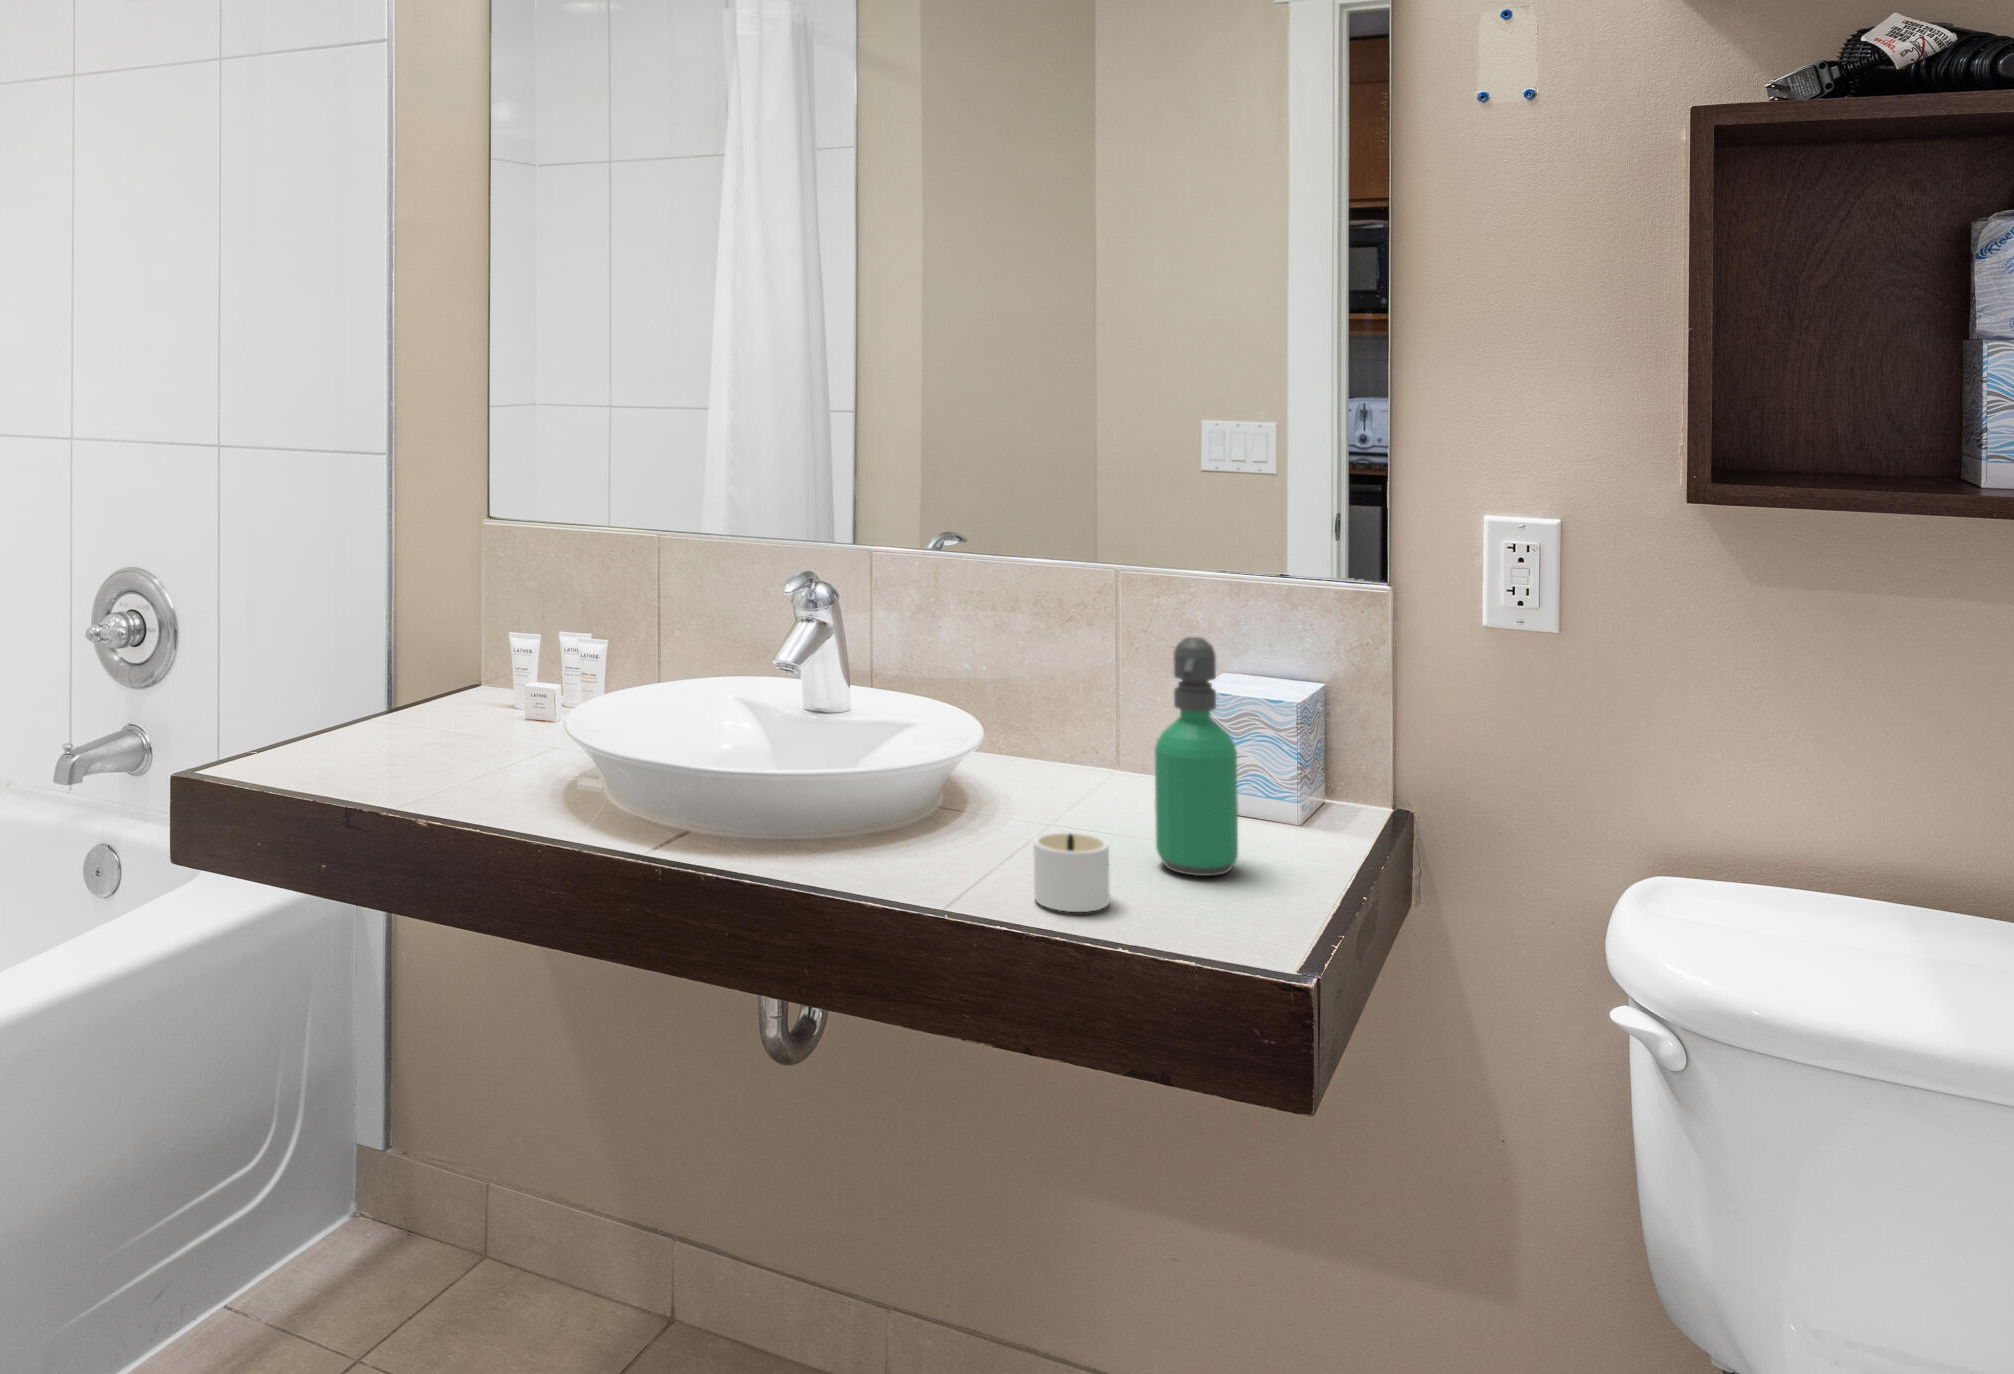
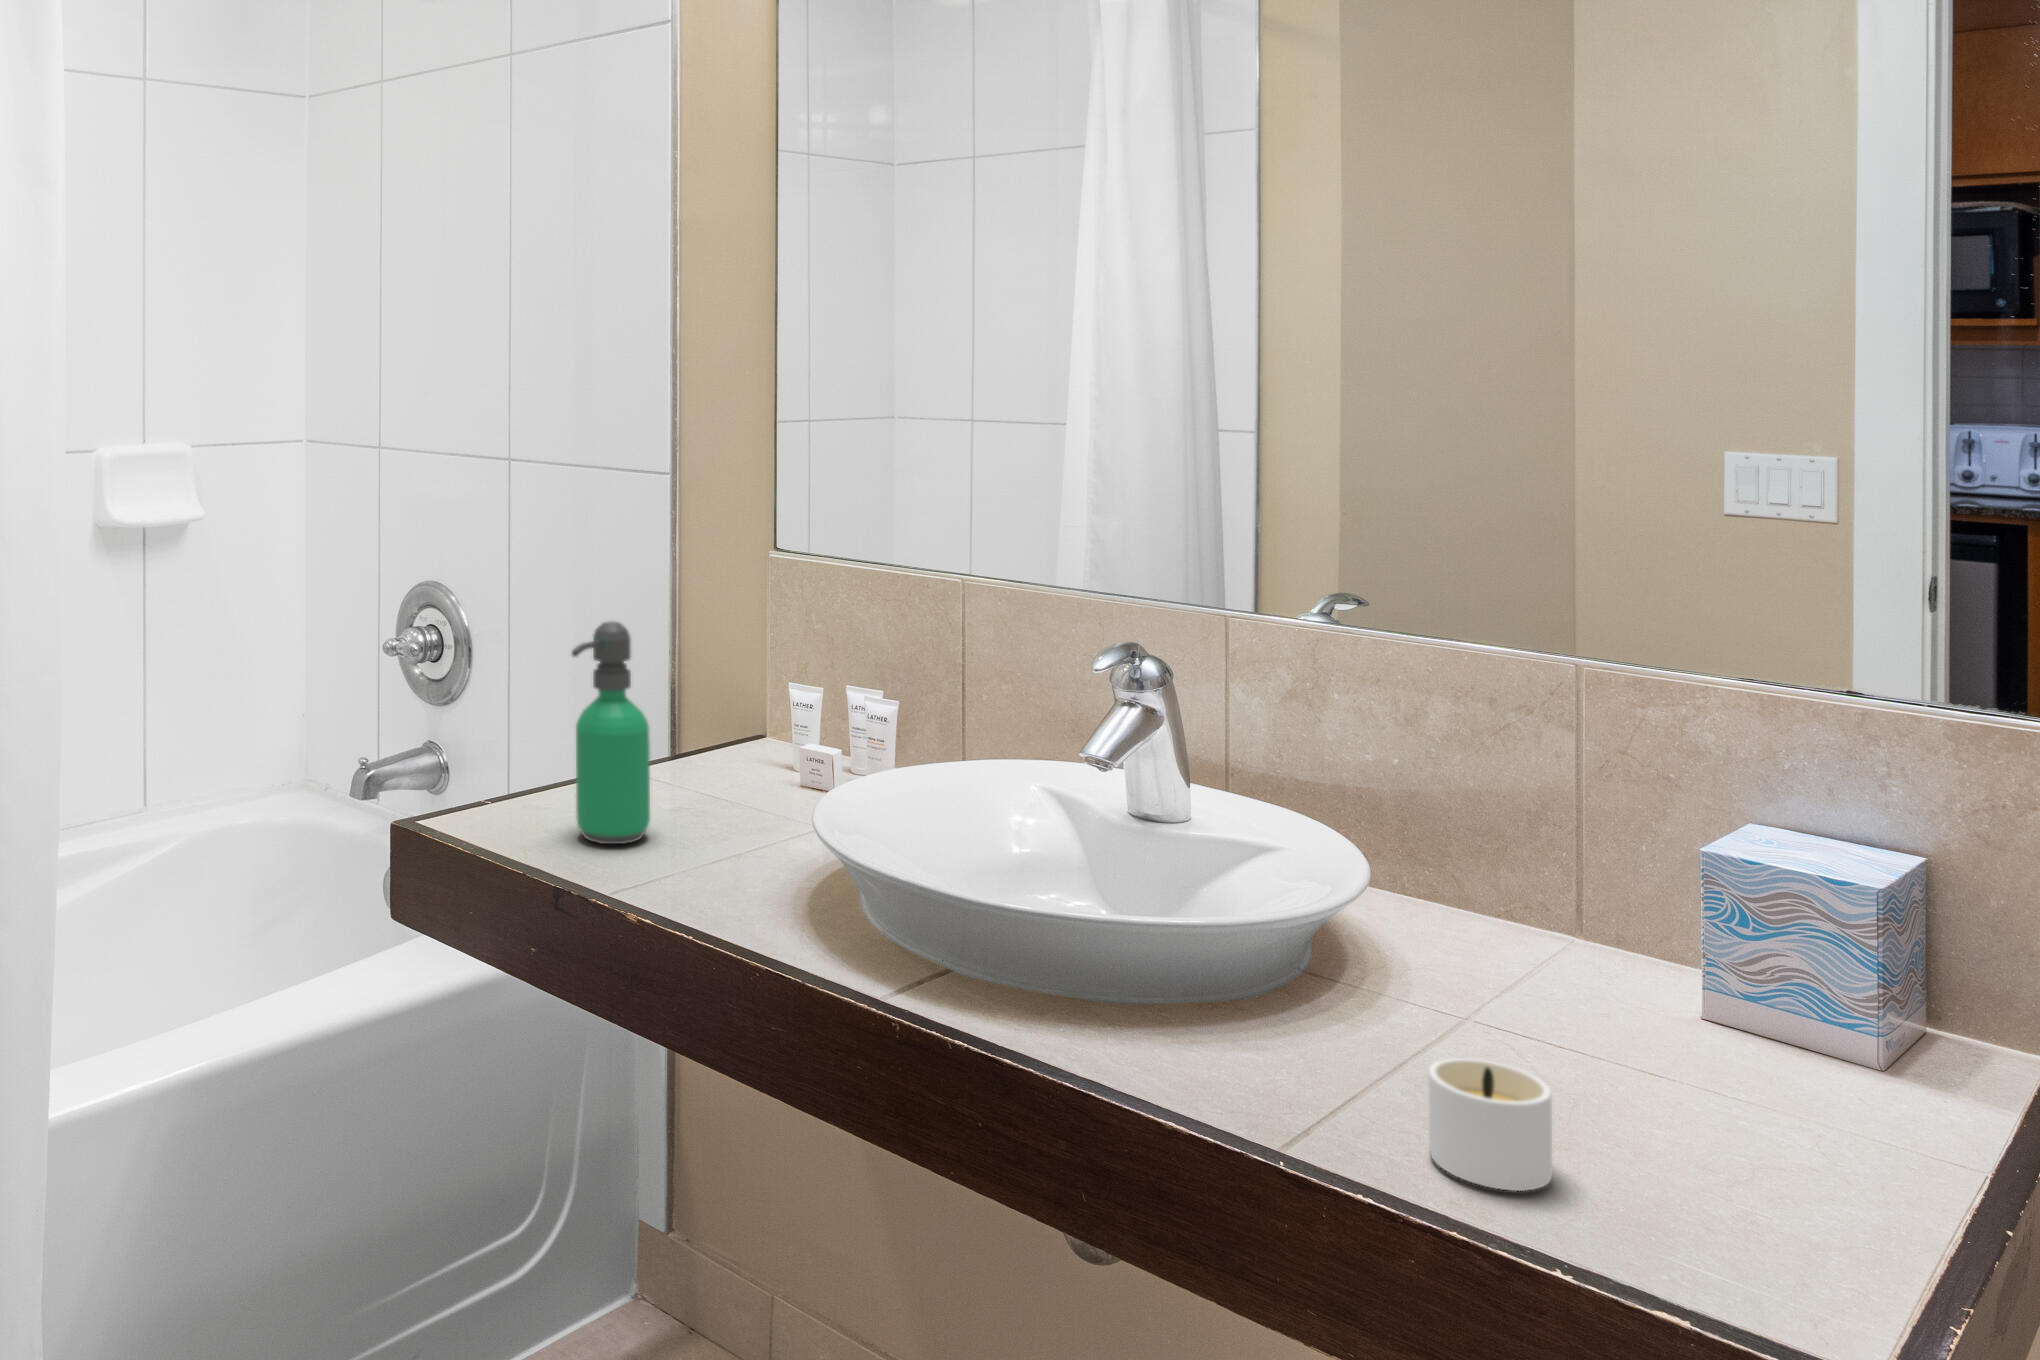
soap dispenser: present [1155,637,1238,876] -> present [572,622,650,844]

